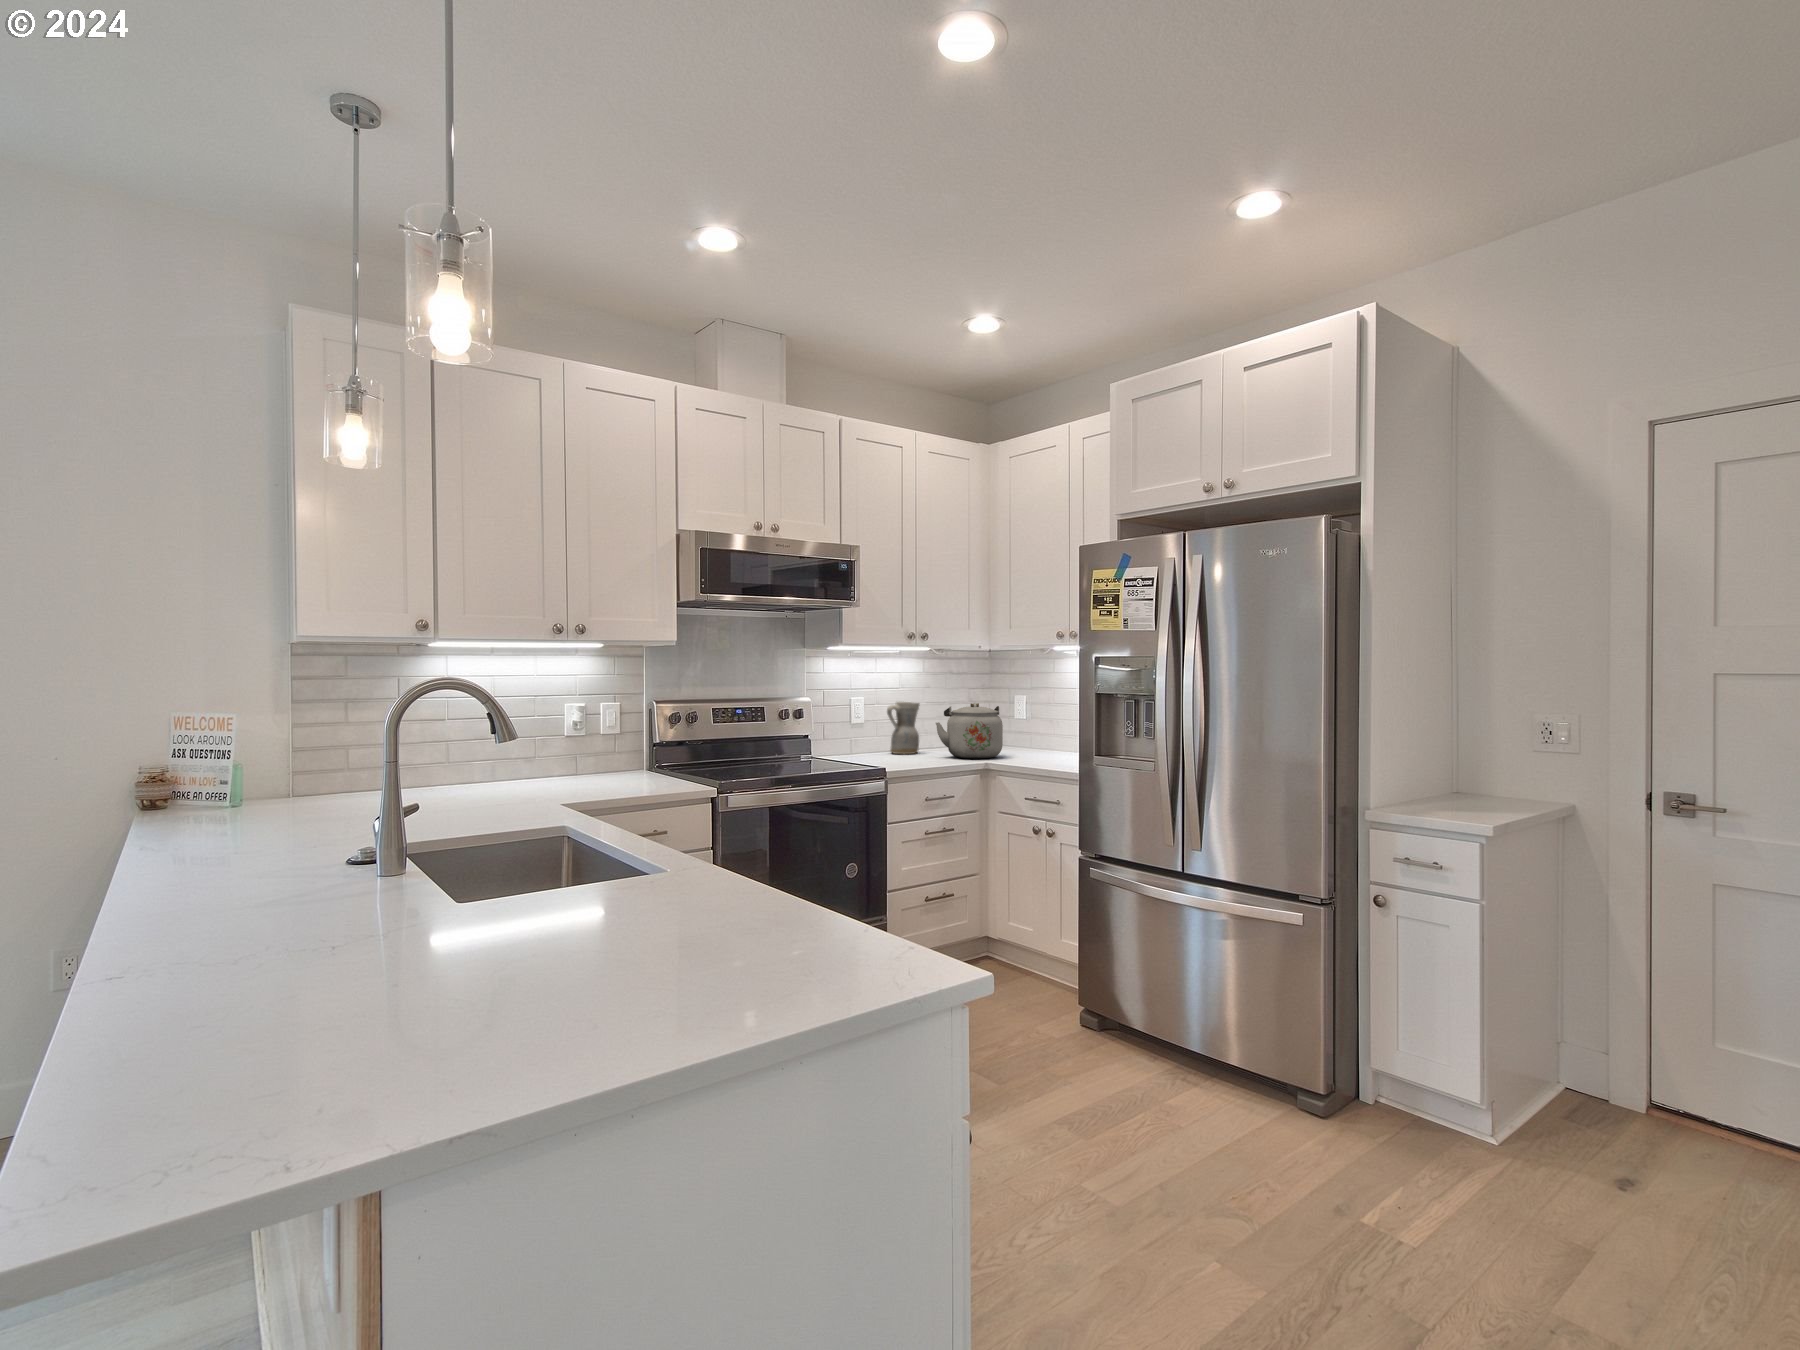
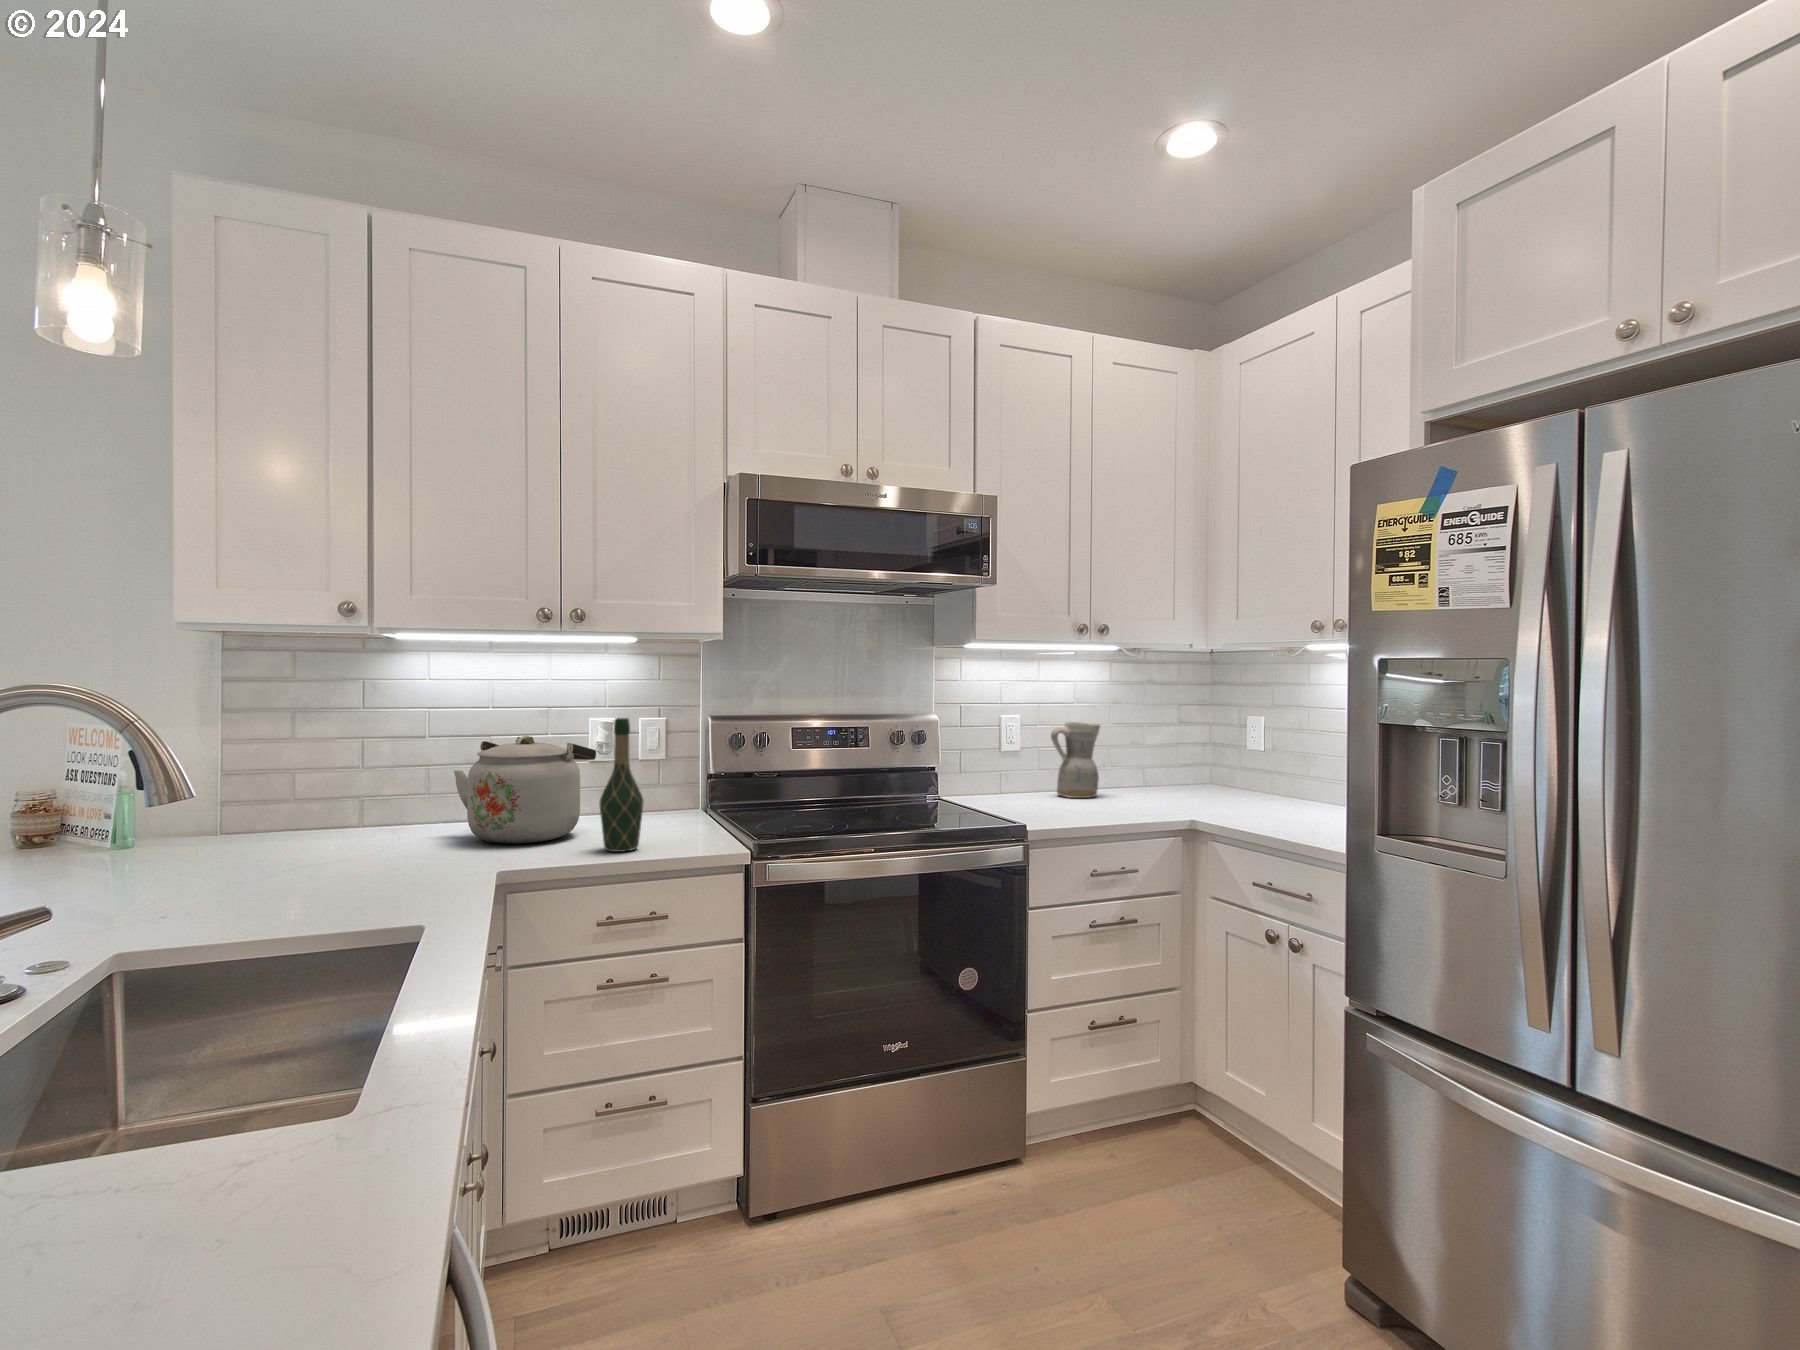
wine bottle: none [614,700,644,791] -> present [599,718,643,852]
kettle: present [936,703,1003,759] -> present [454,736,596,844]

